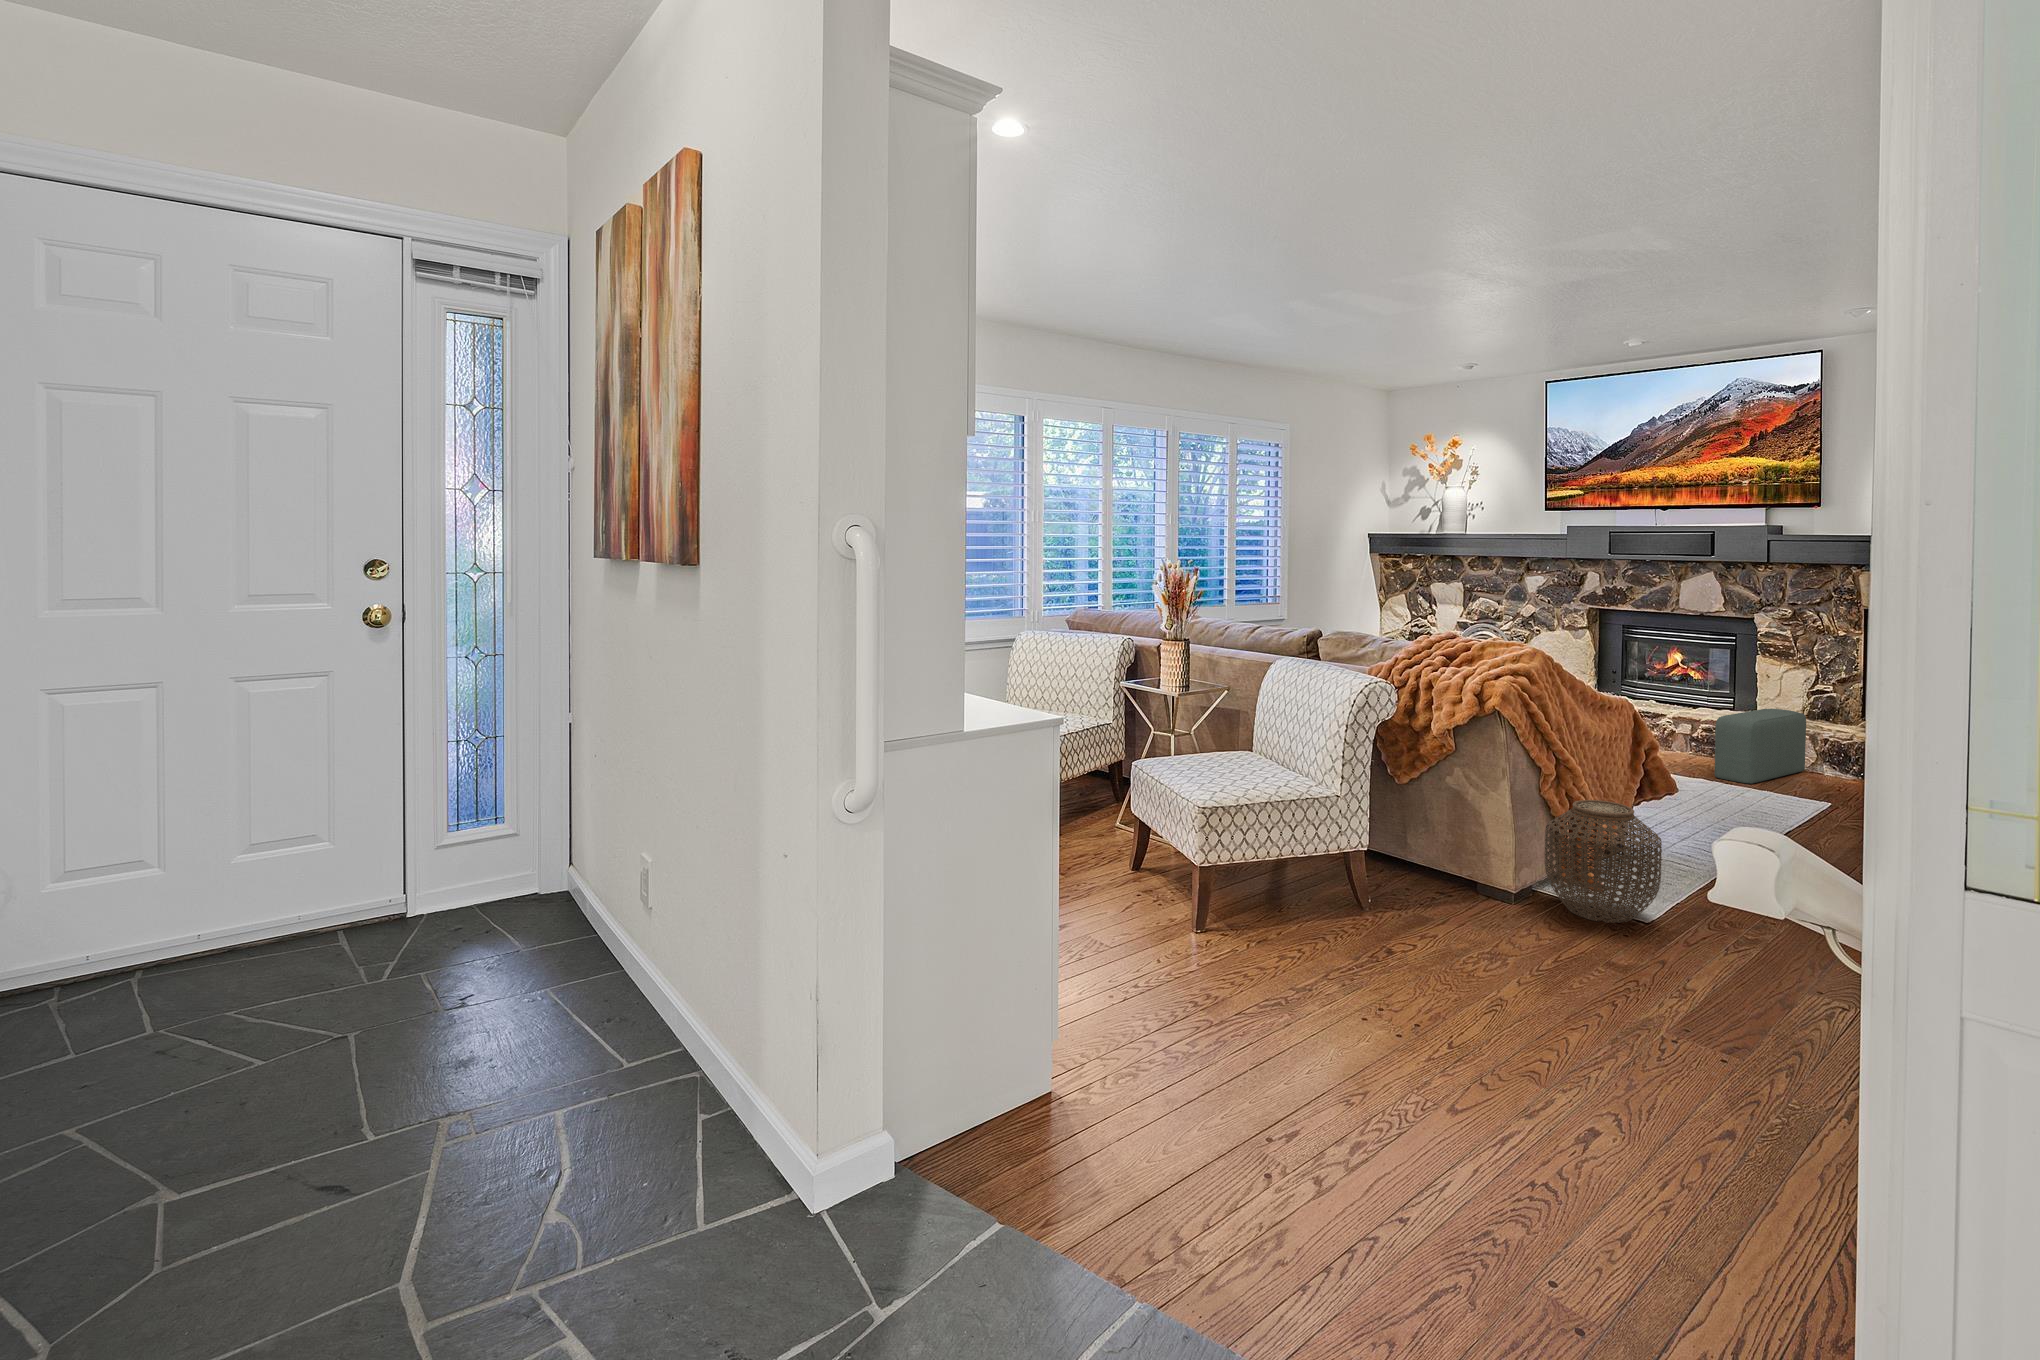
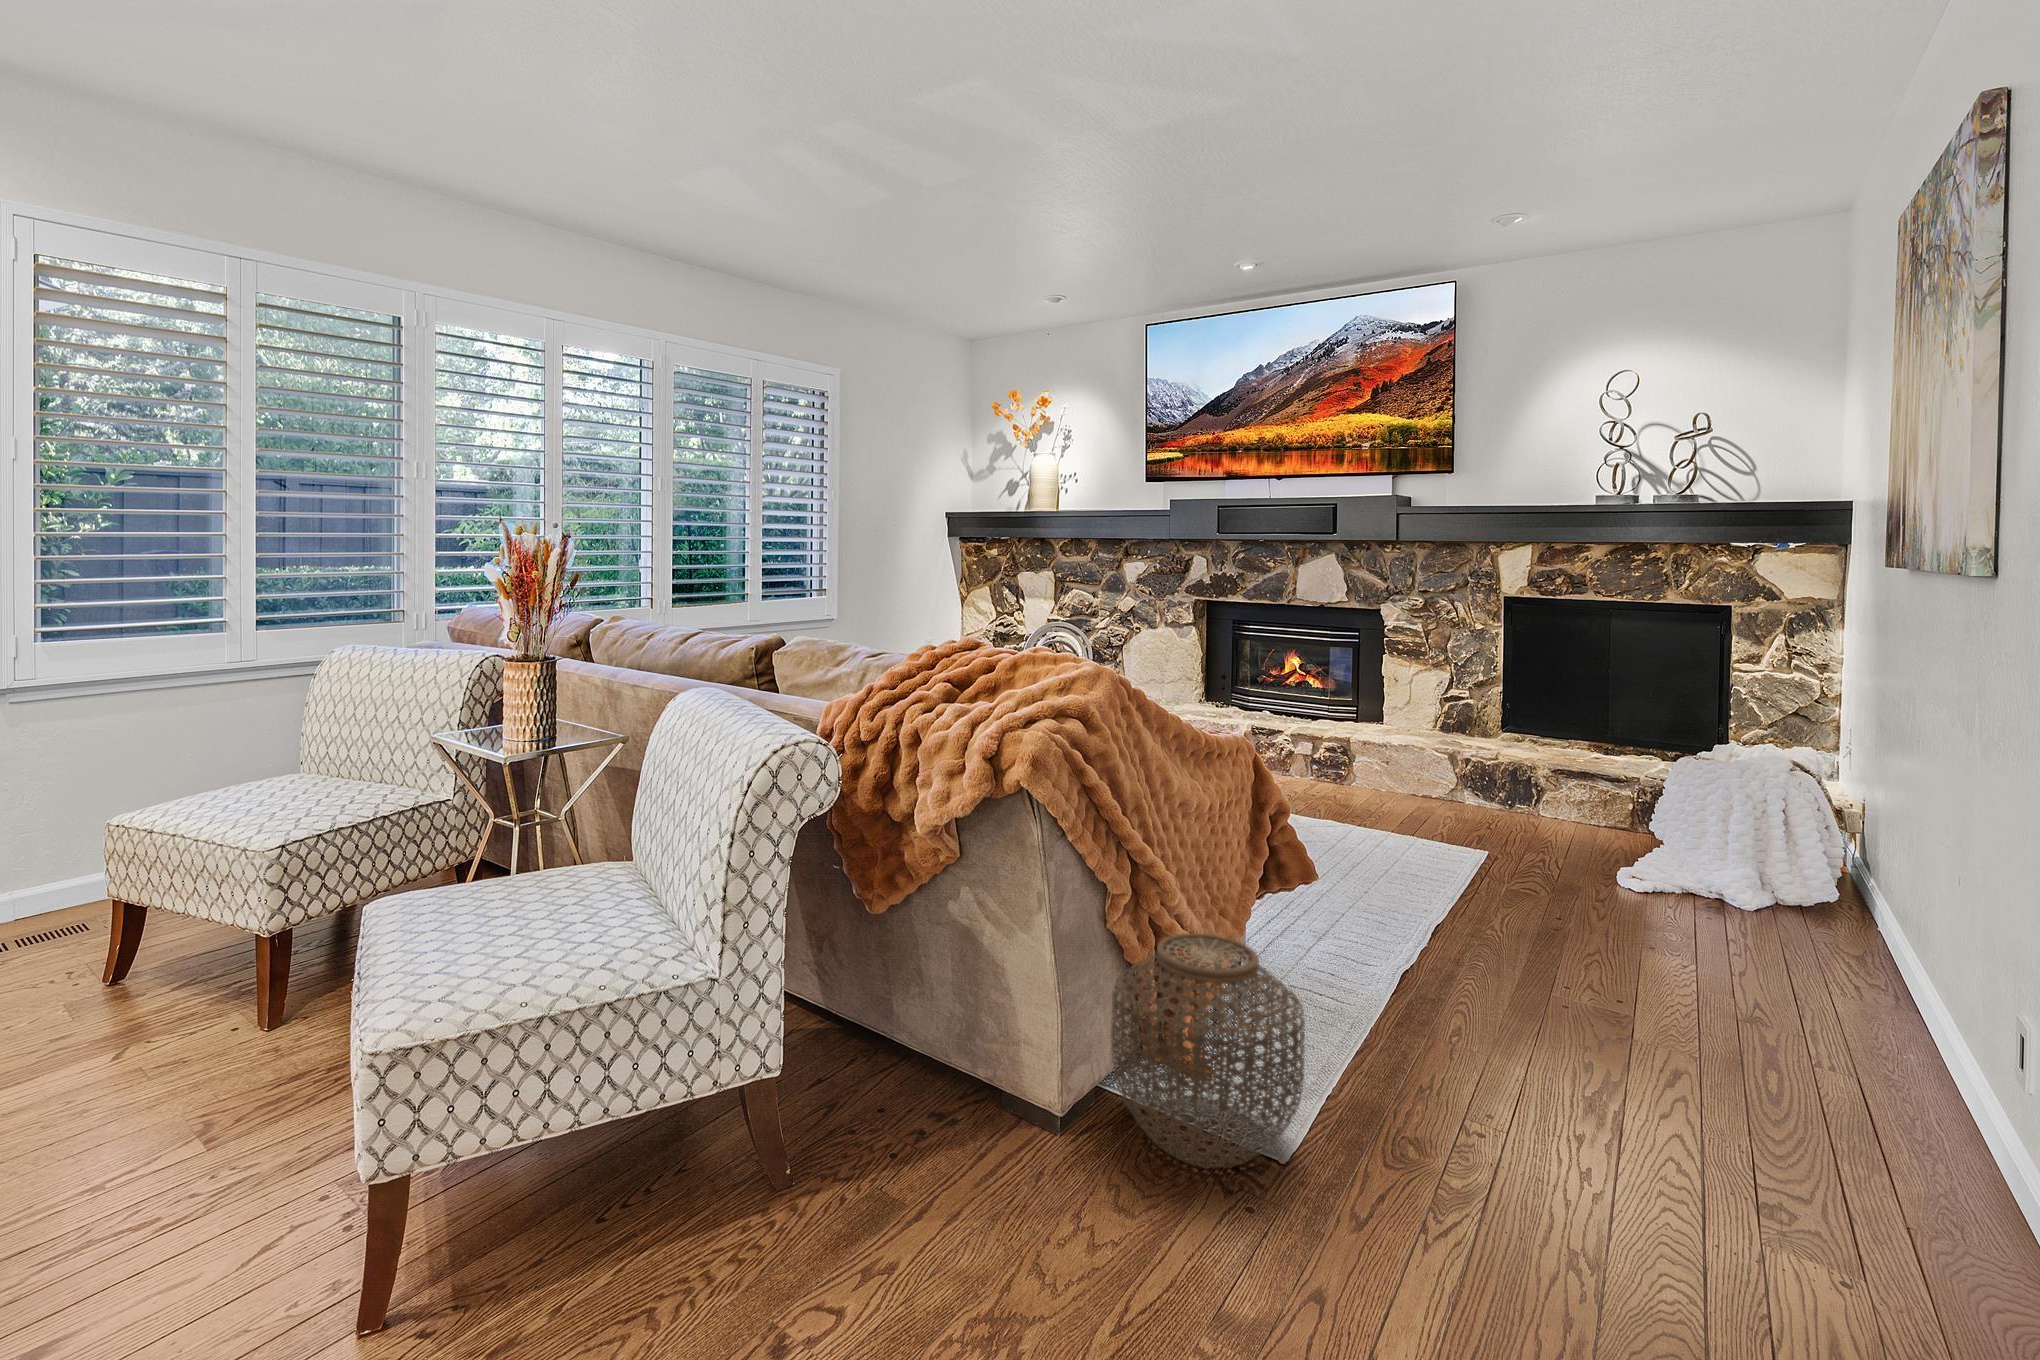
pouf: present [1715,709,1806,784] -> none [1344,722,1445,824]

